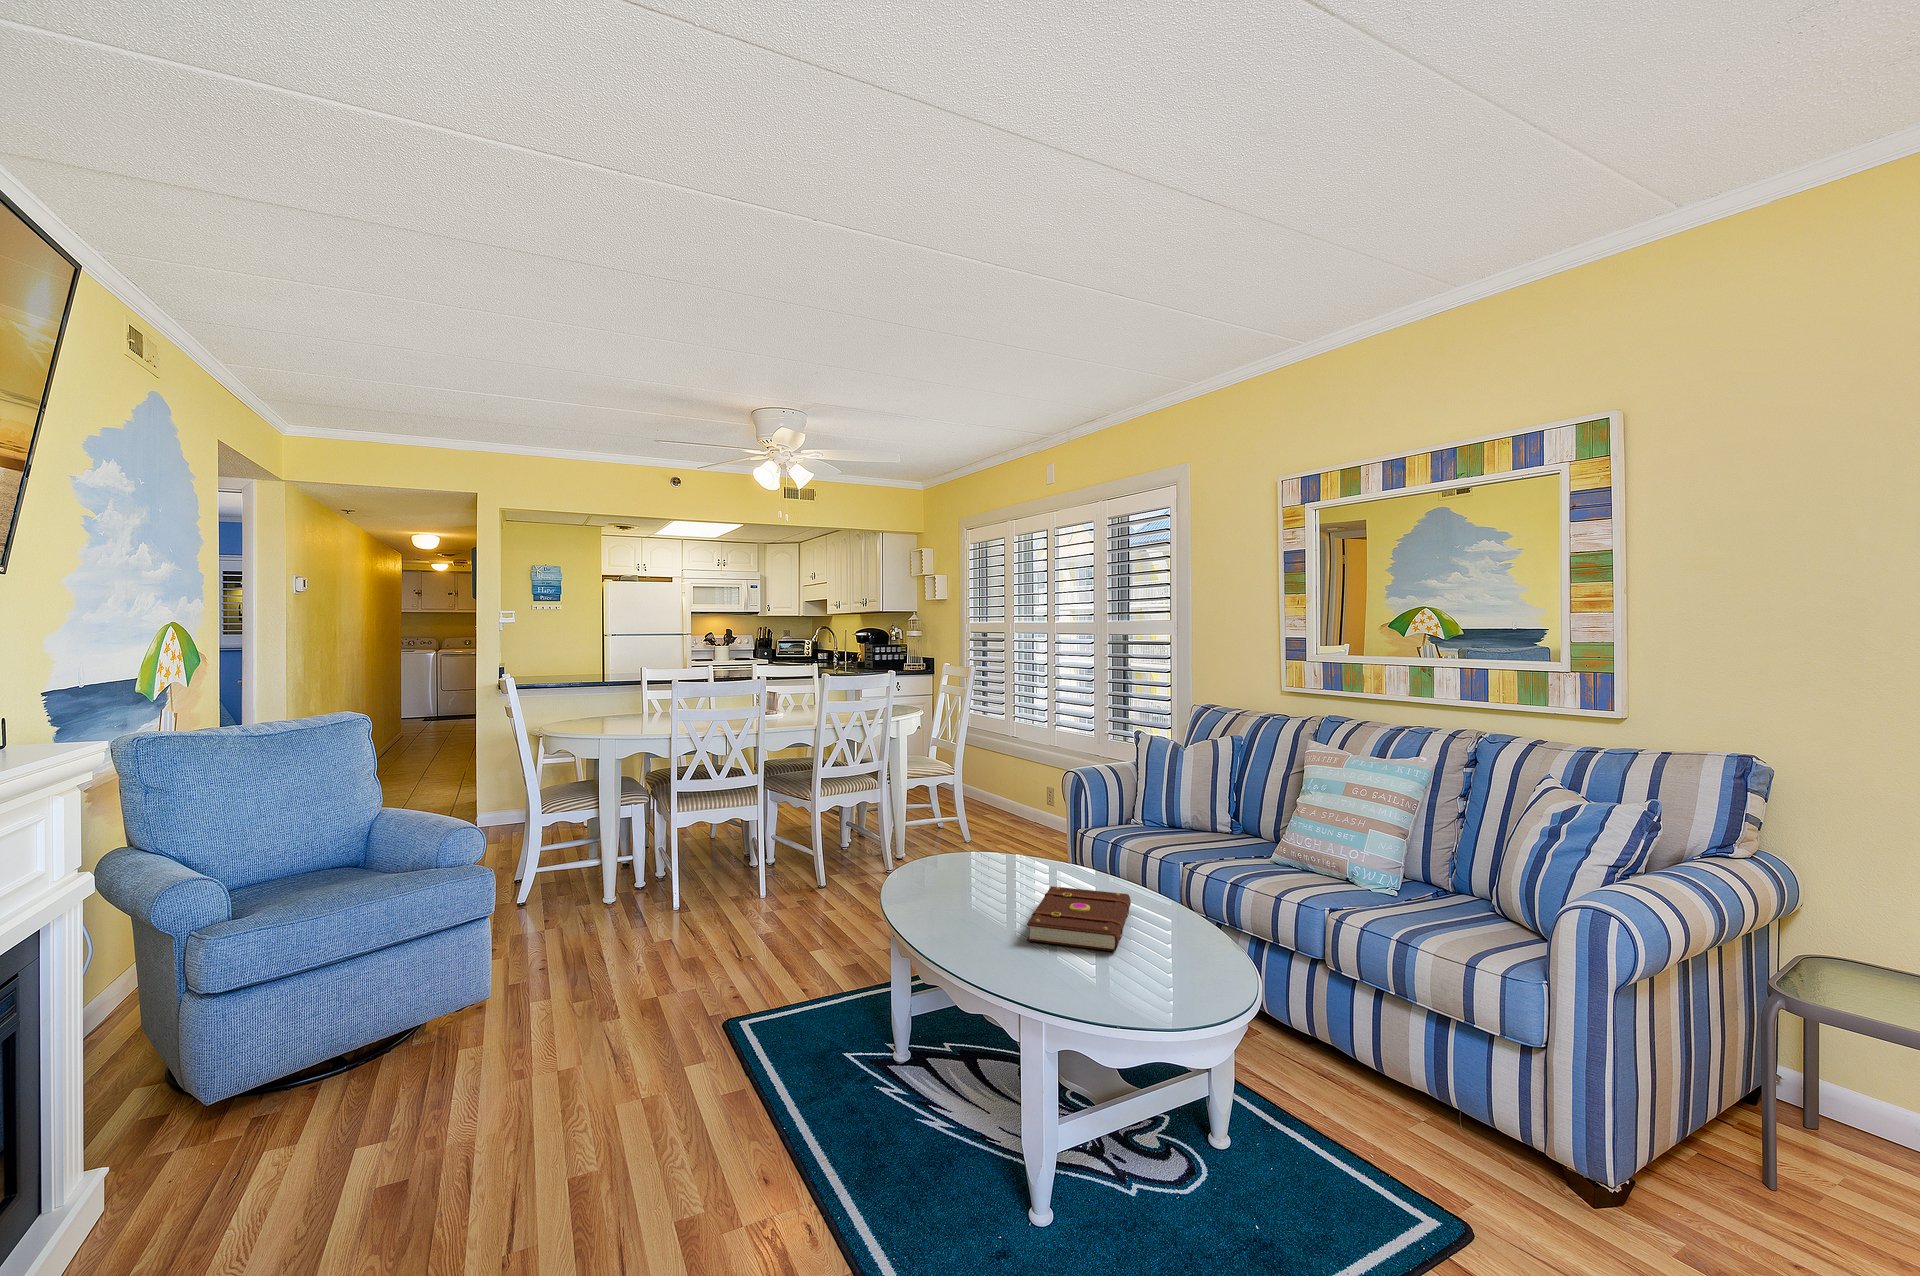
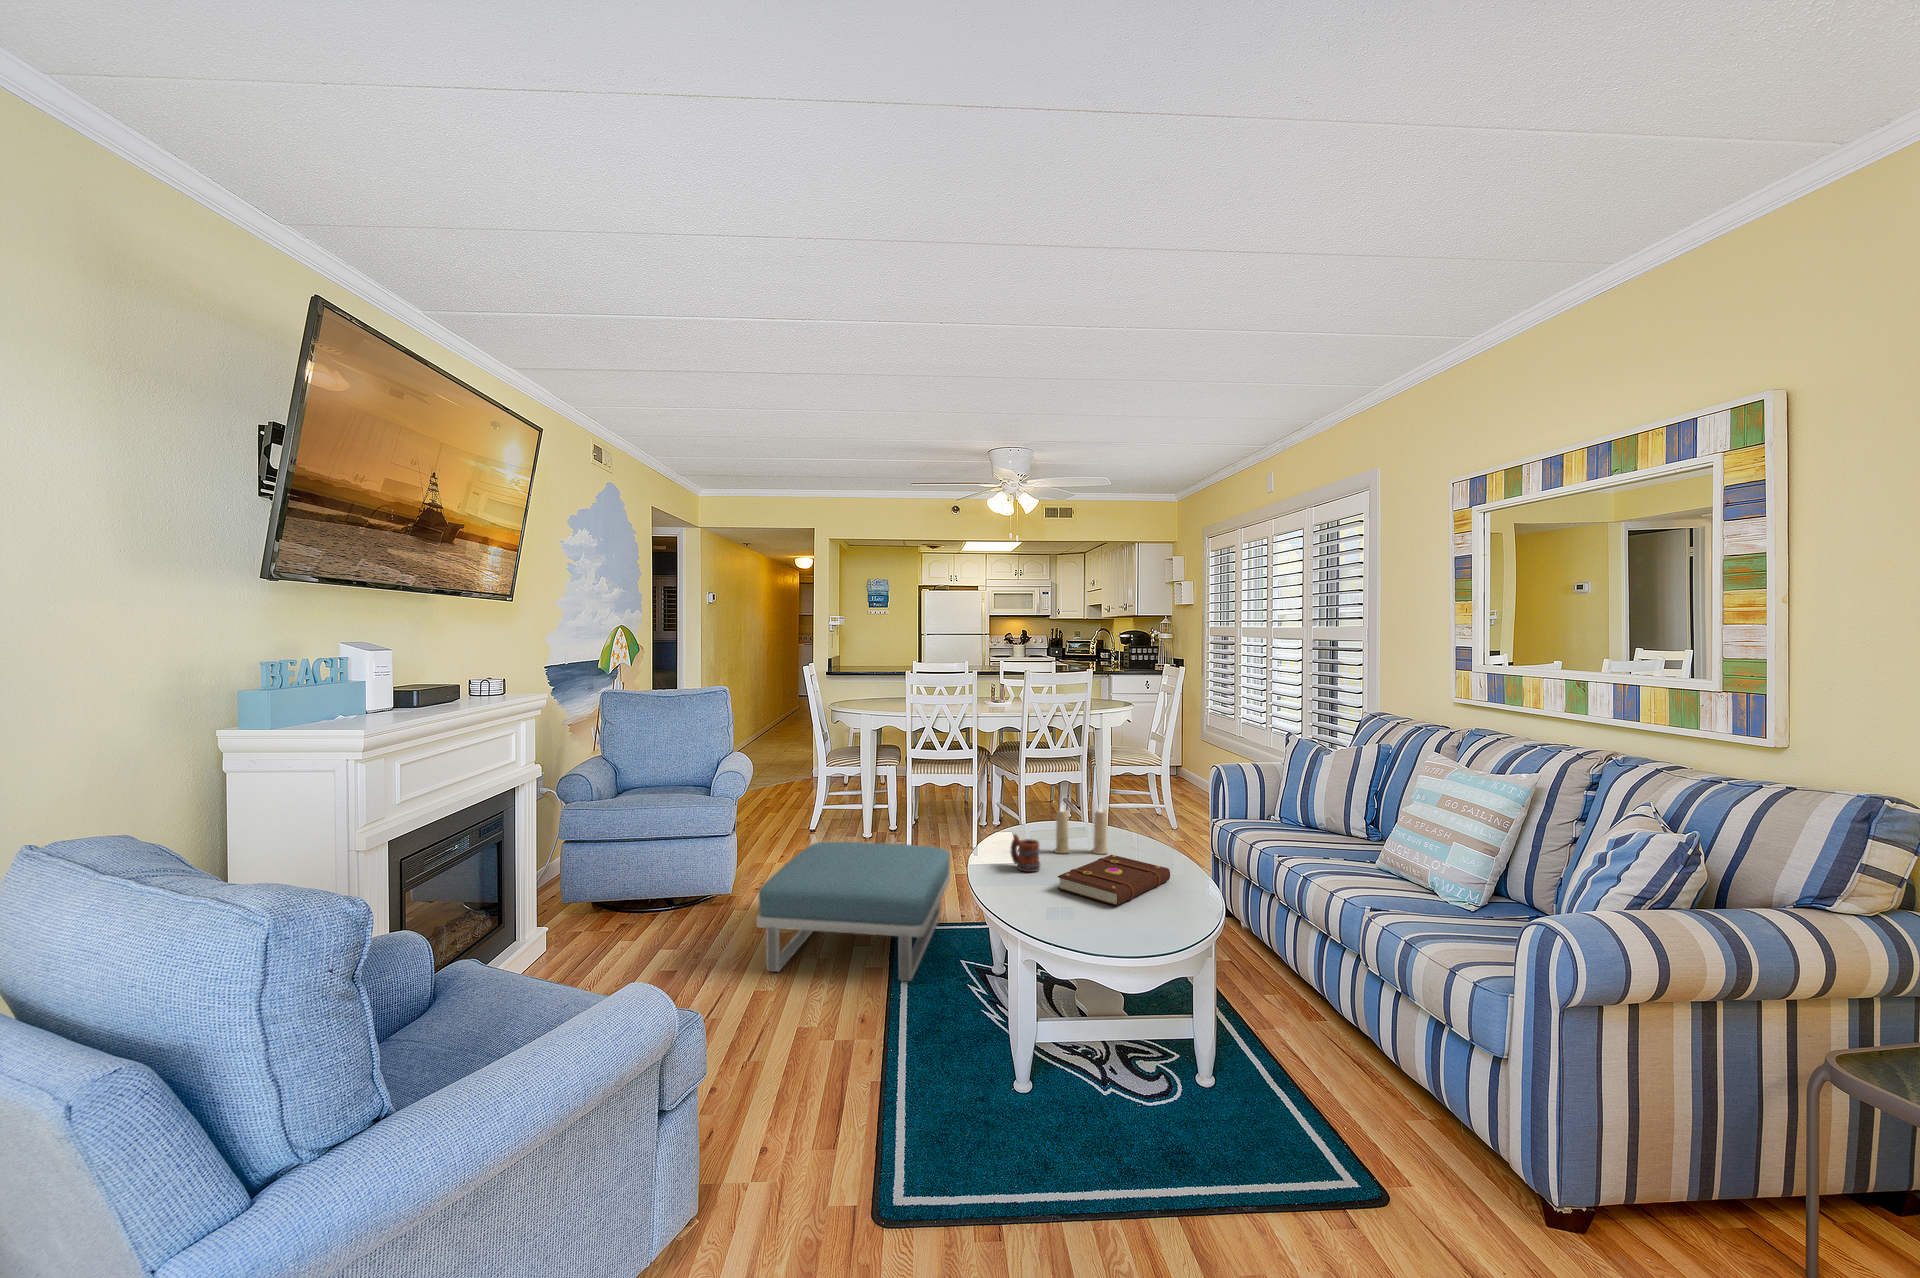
candle: none [966,822,1029,893] -> present [1054,805,1108,854]
mug: none [936,876,979,924] -> present [1011,834,1040,872]
footstool: none [541,906,813,1141] -> present [756,842,950,981]

